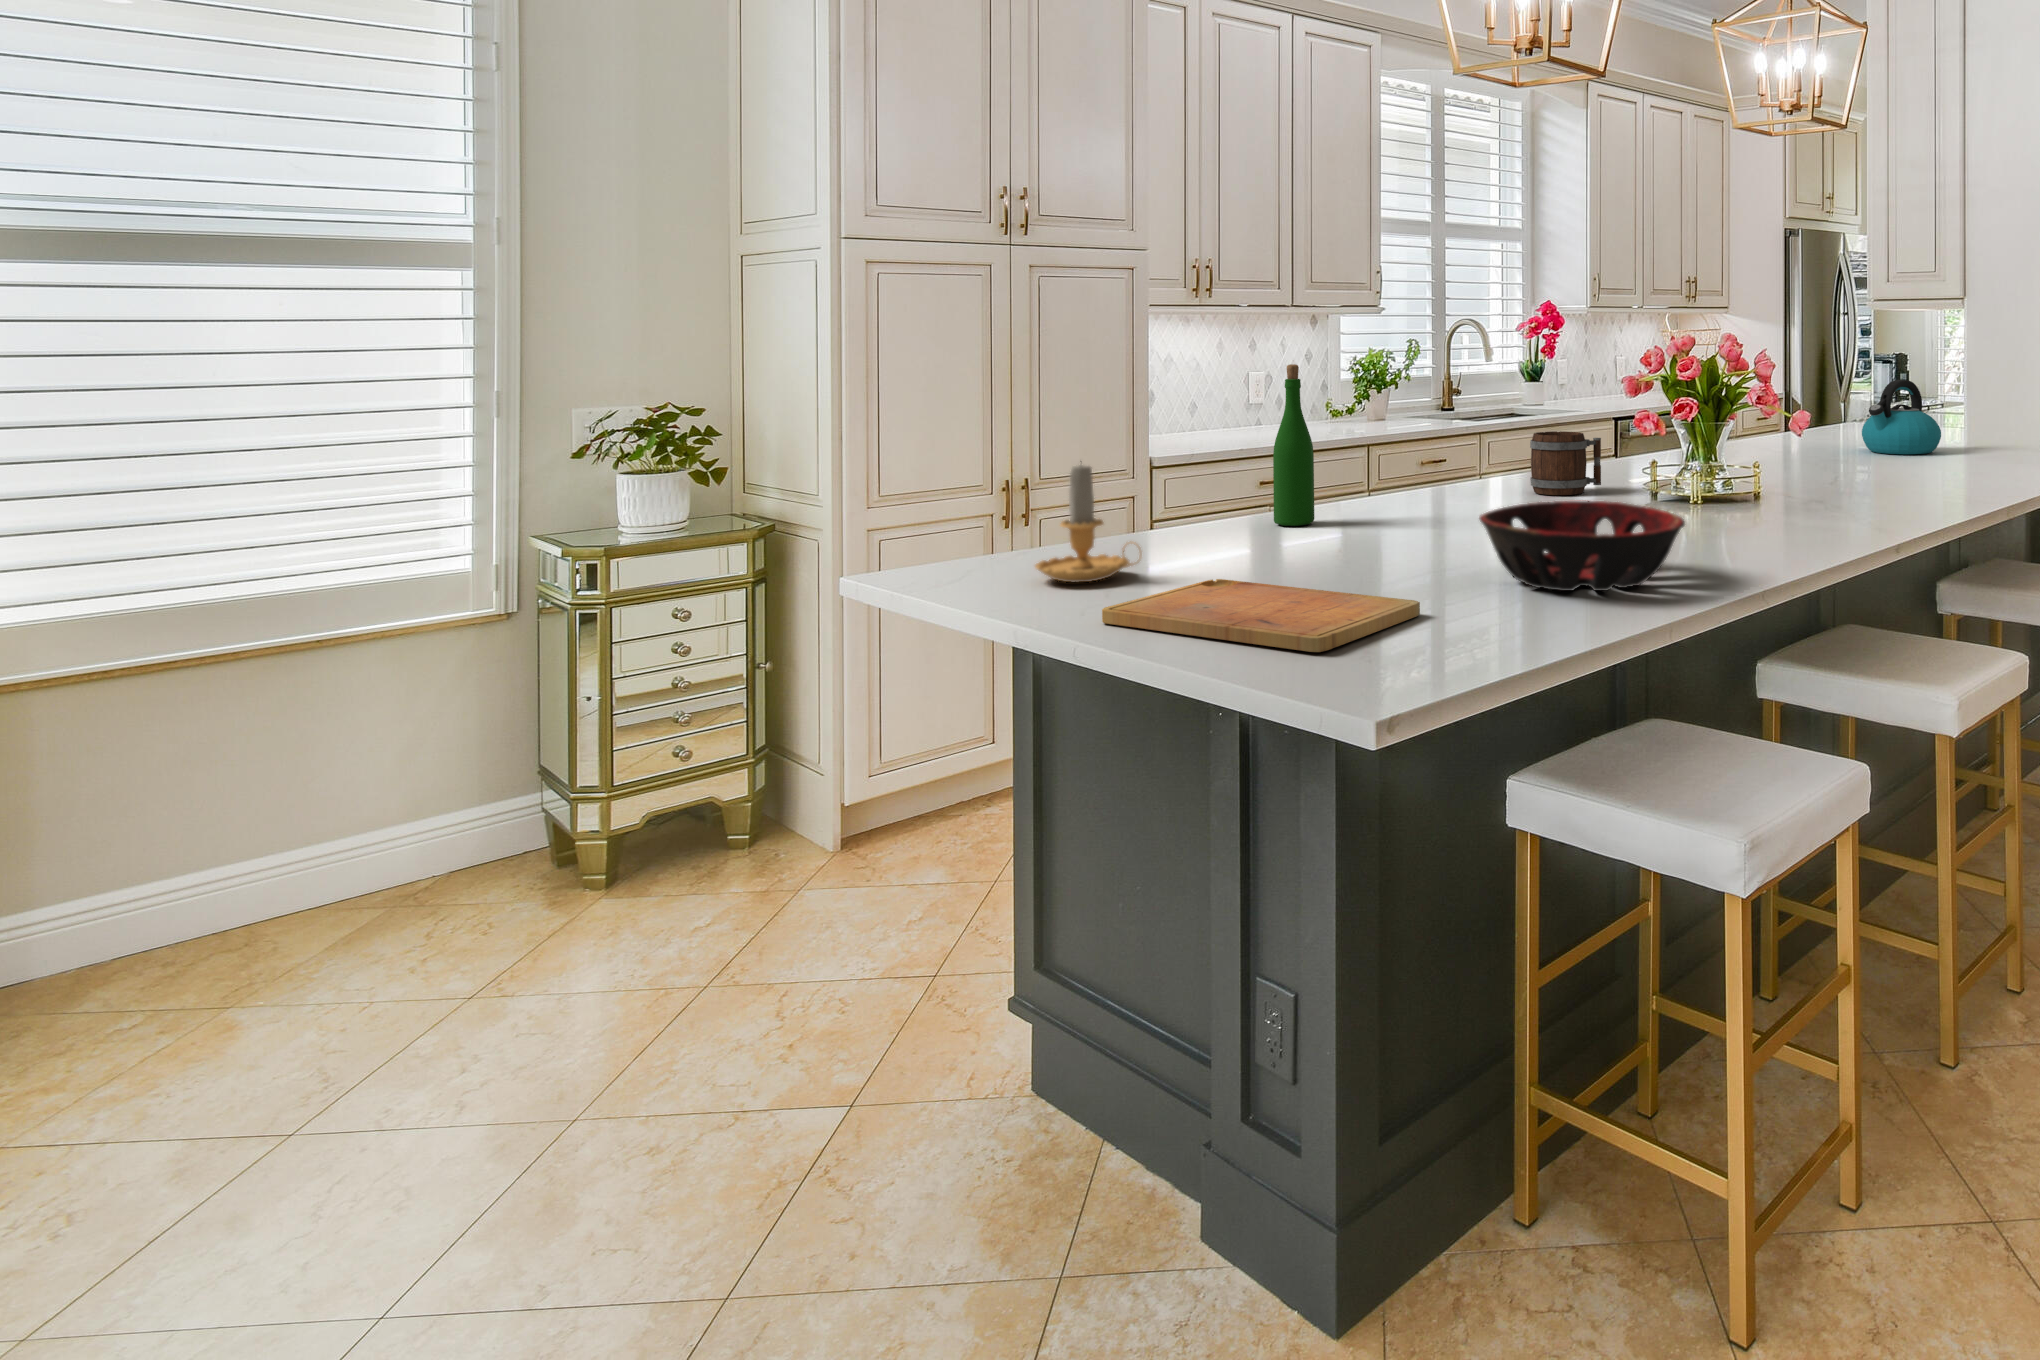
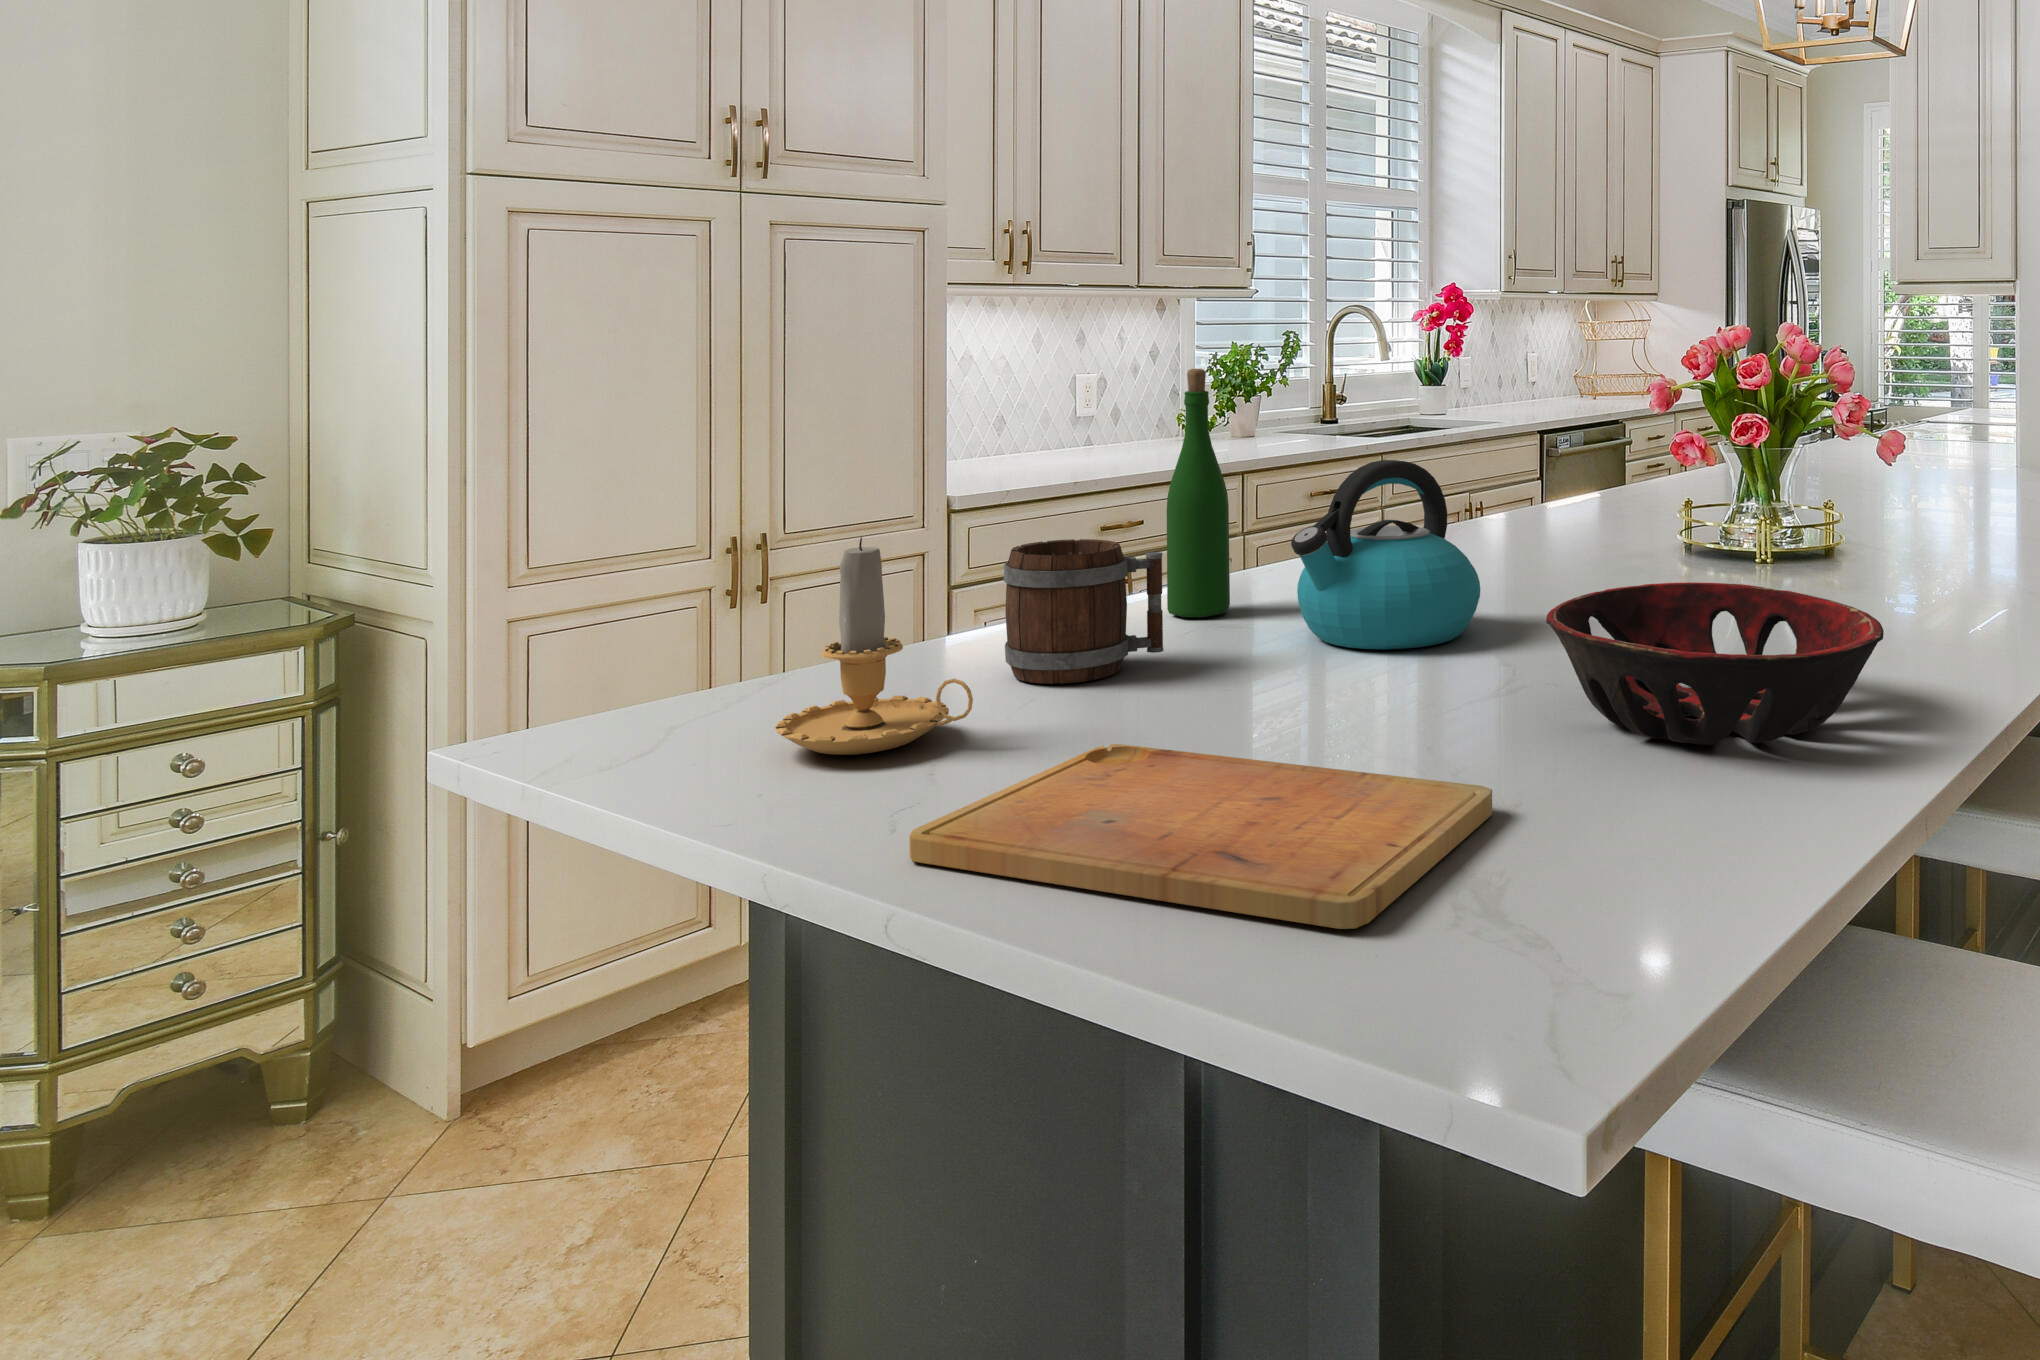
kettle: present [1862,380,1941,454] -> present [1291,460,1480,649]
mug: present [1530,431,1601,495] -> present [1004,539,1164,684]

